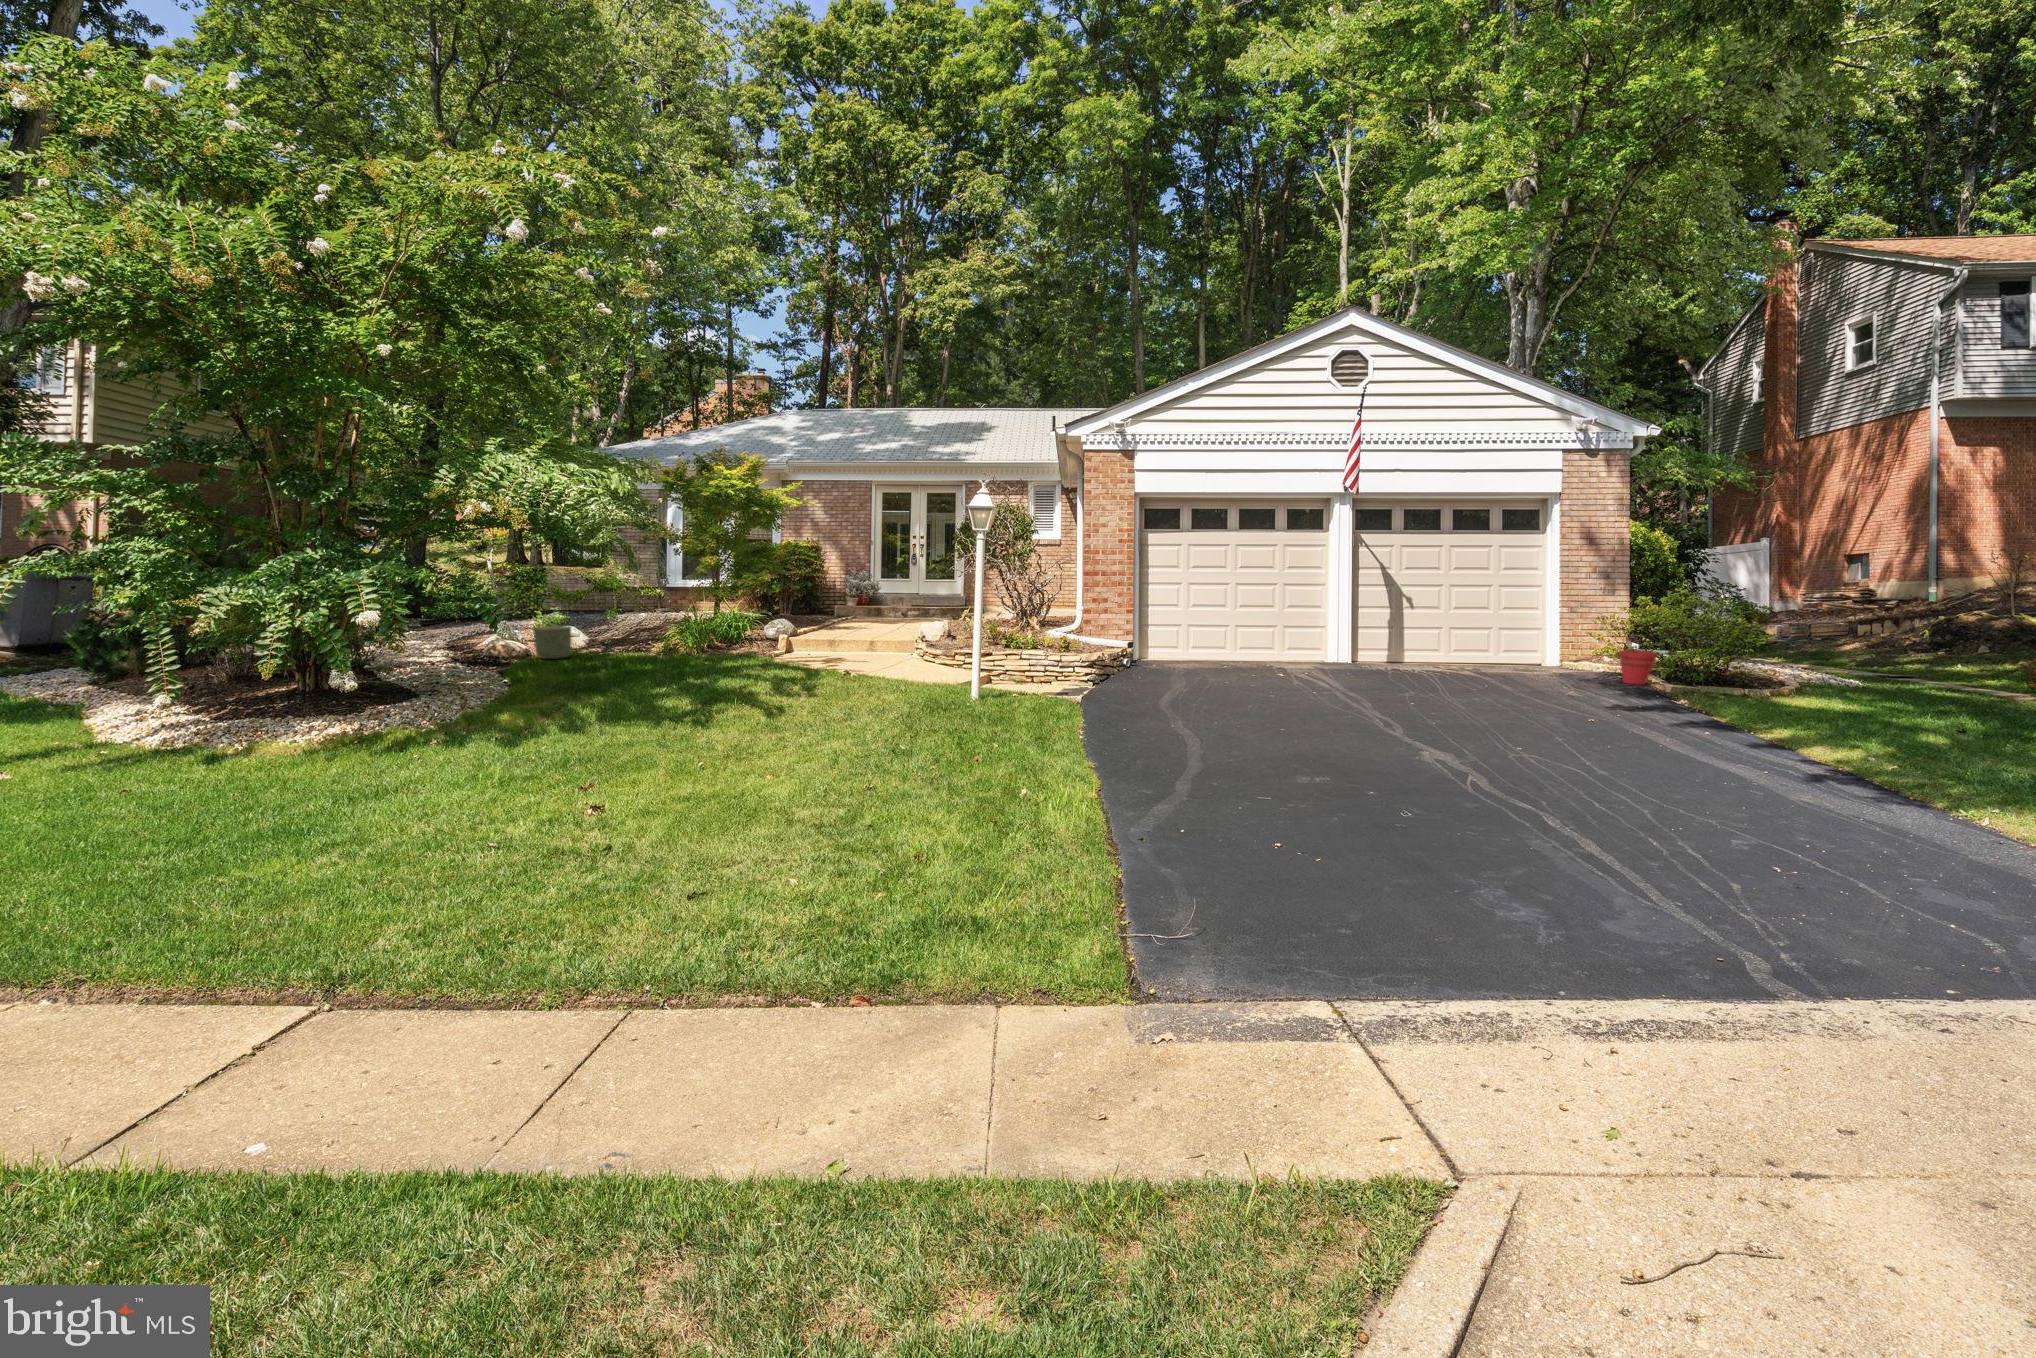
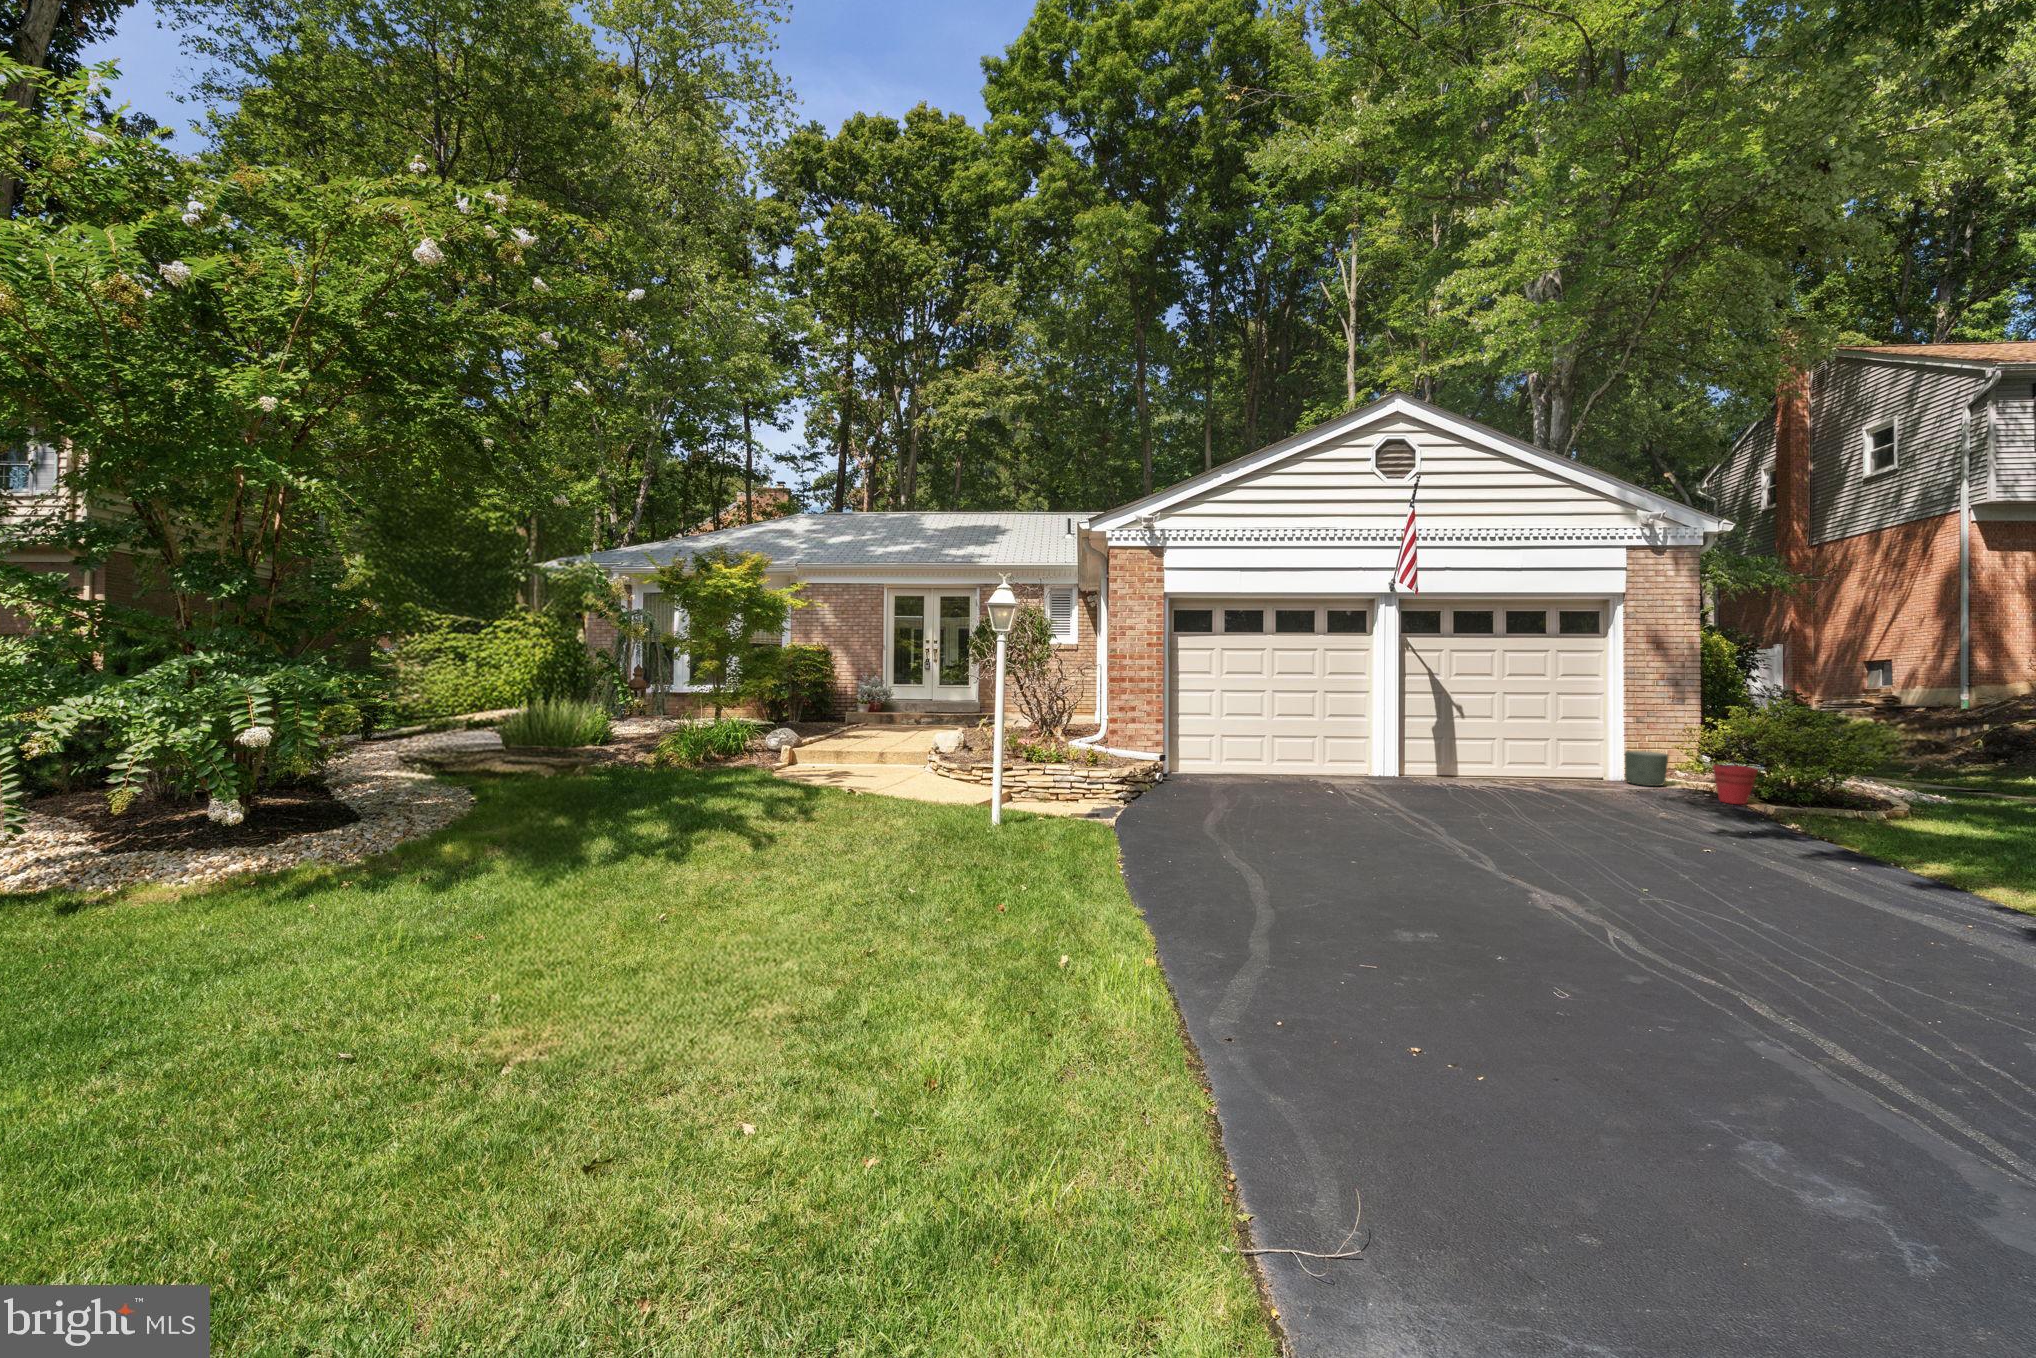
planter: present [533,626,571,659] -> present [1625,751,1668,786]

